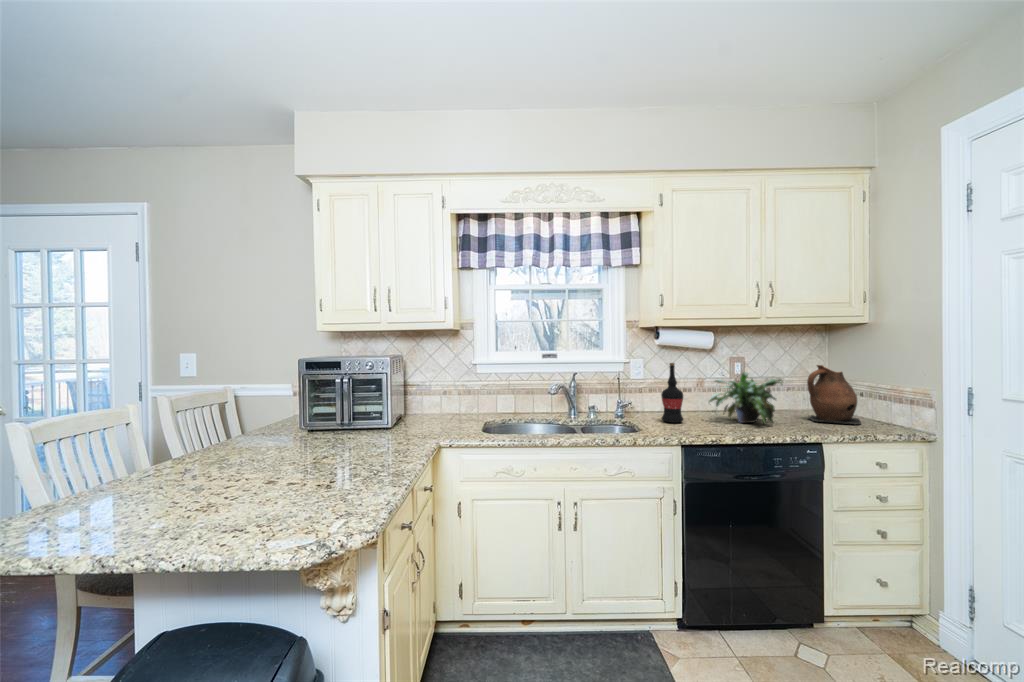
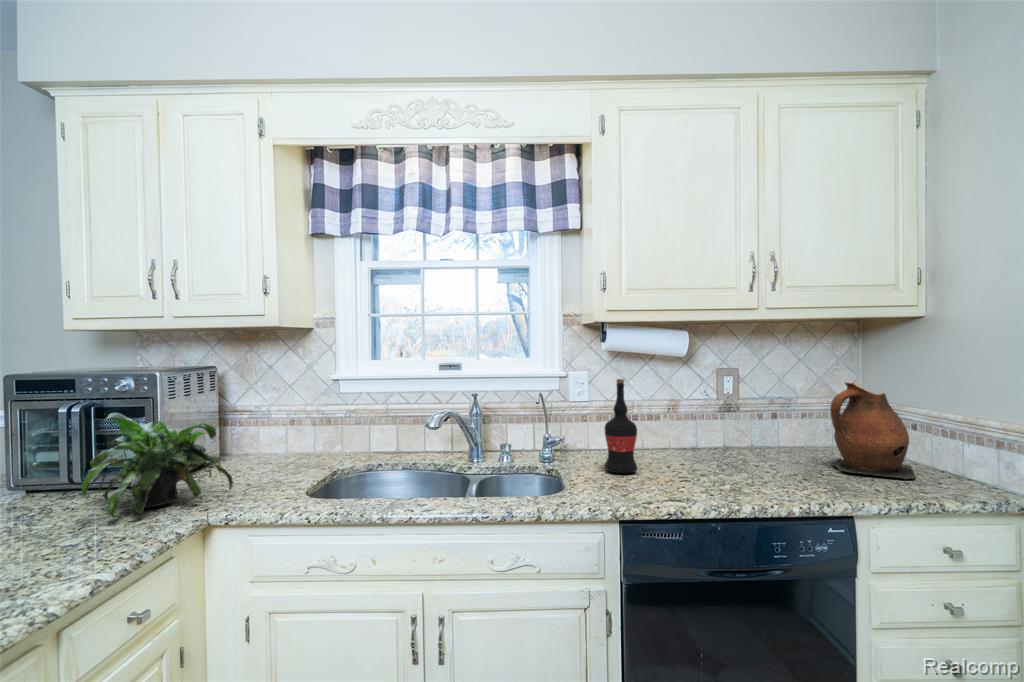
potted plant: present [709,372,782,423] -> present [82,413,233,517]

